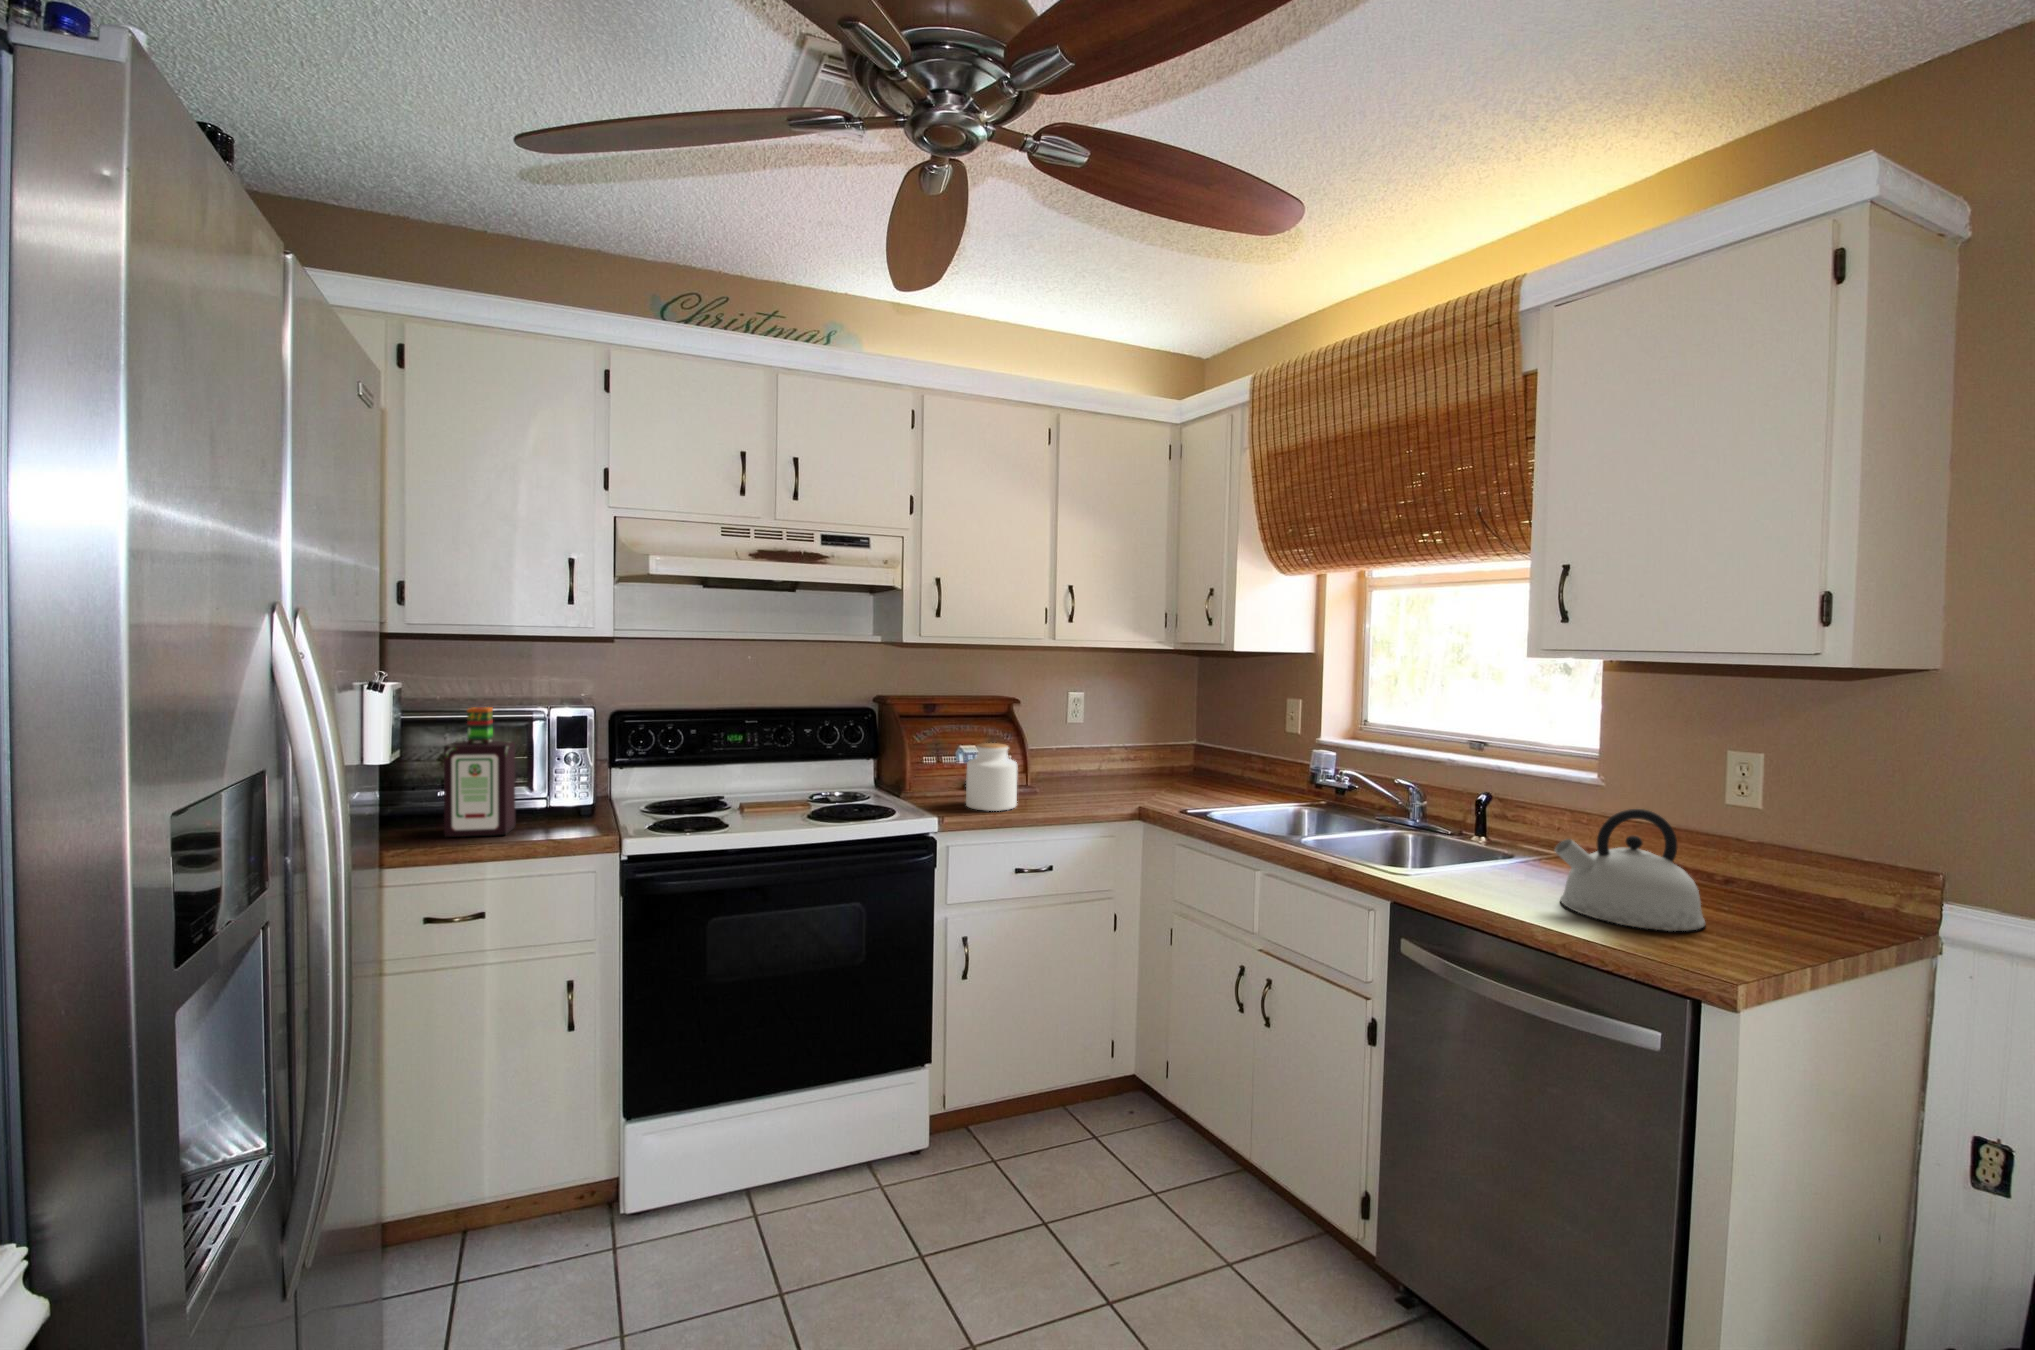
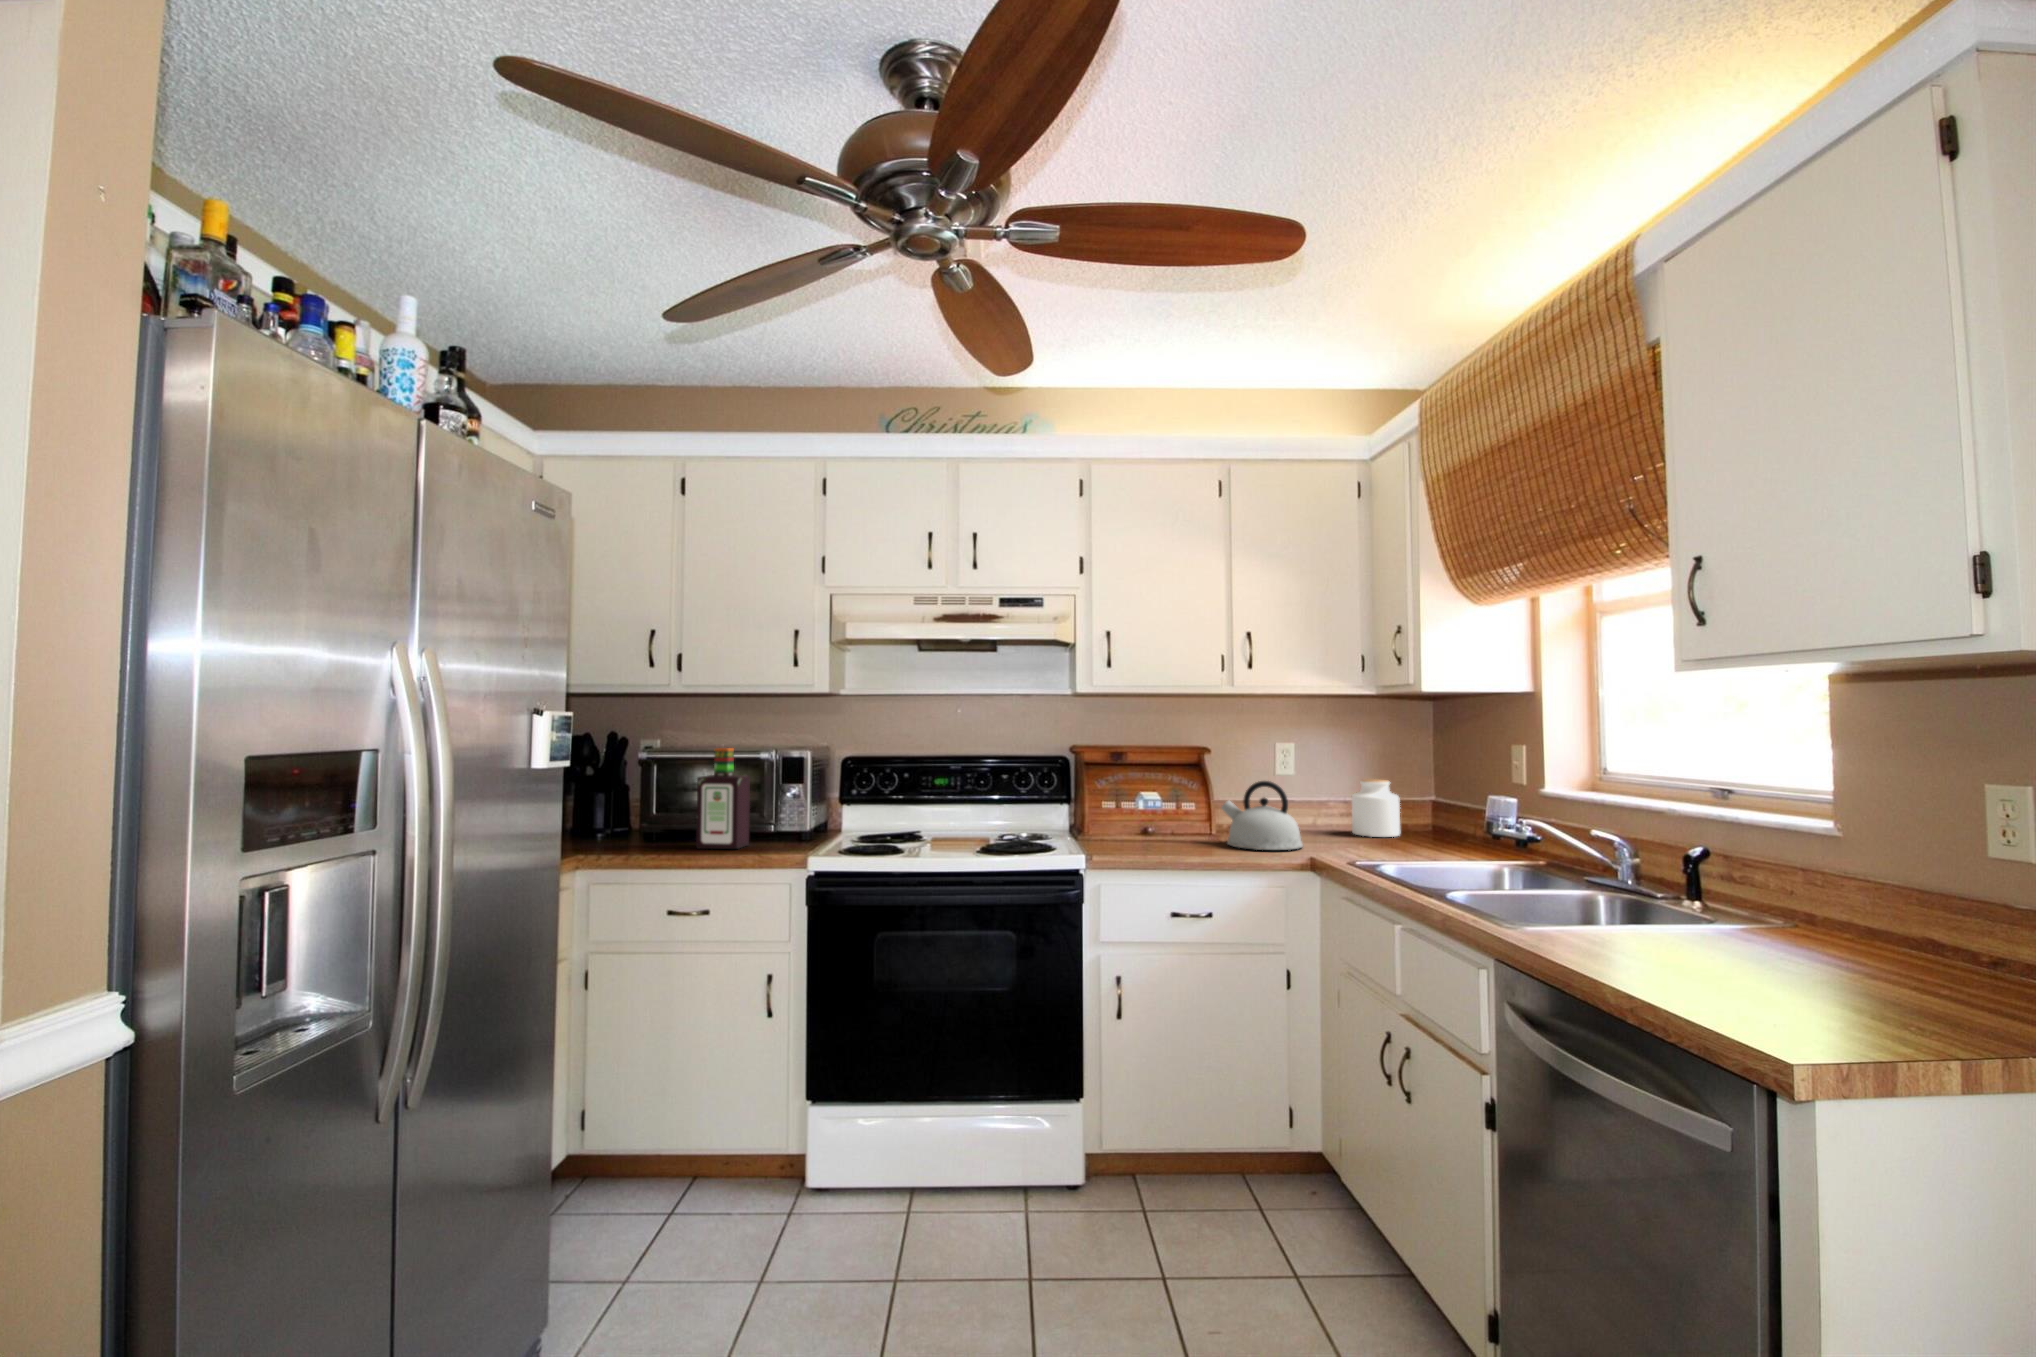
jar: present [966,743,1017,811] -> present [1352,779,1400,837]
kettle: present [1555,809,1705,931] -> present [1221,781,1303,850]

